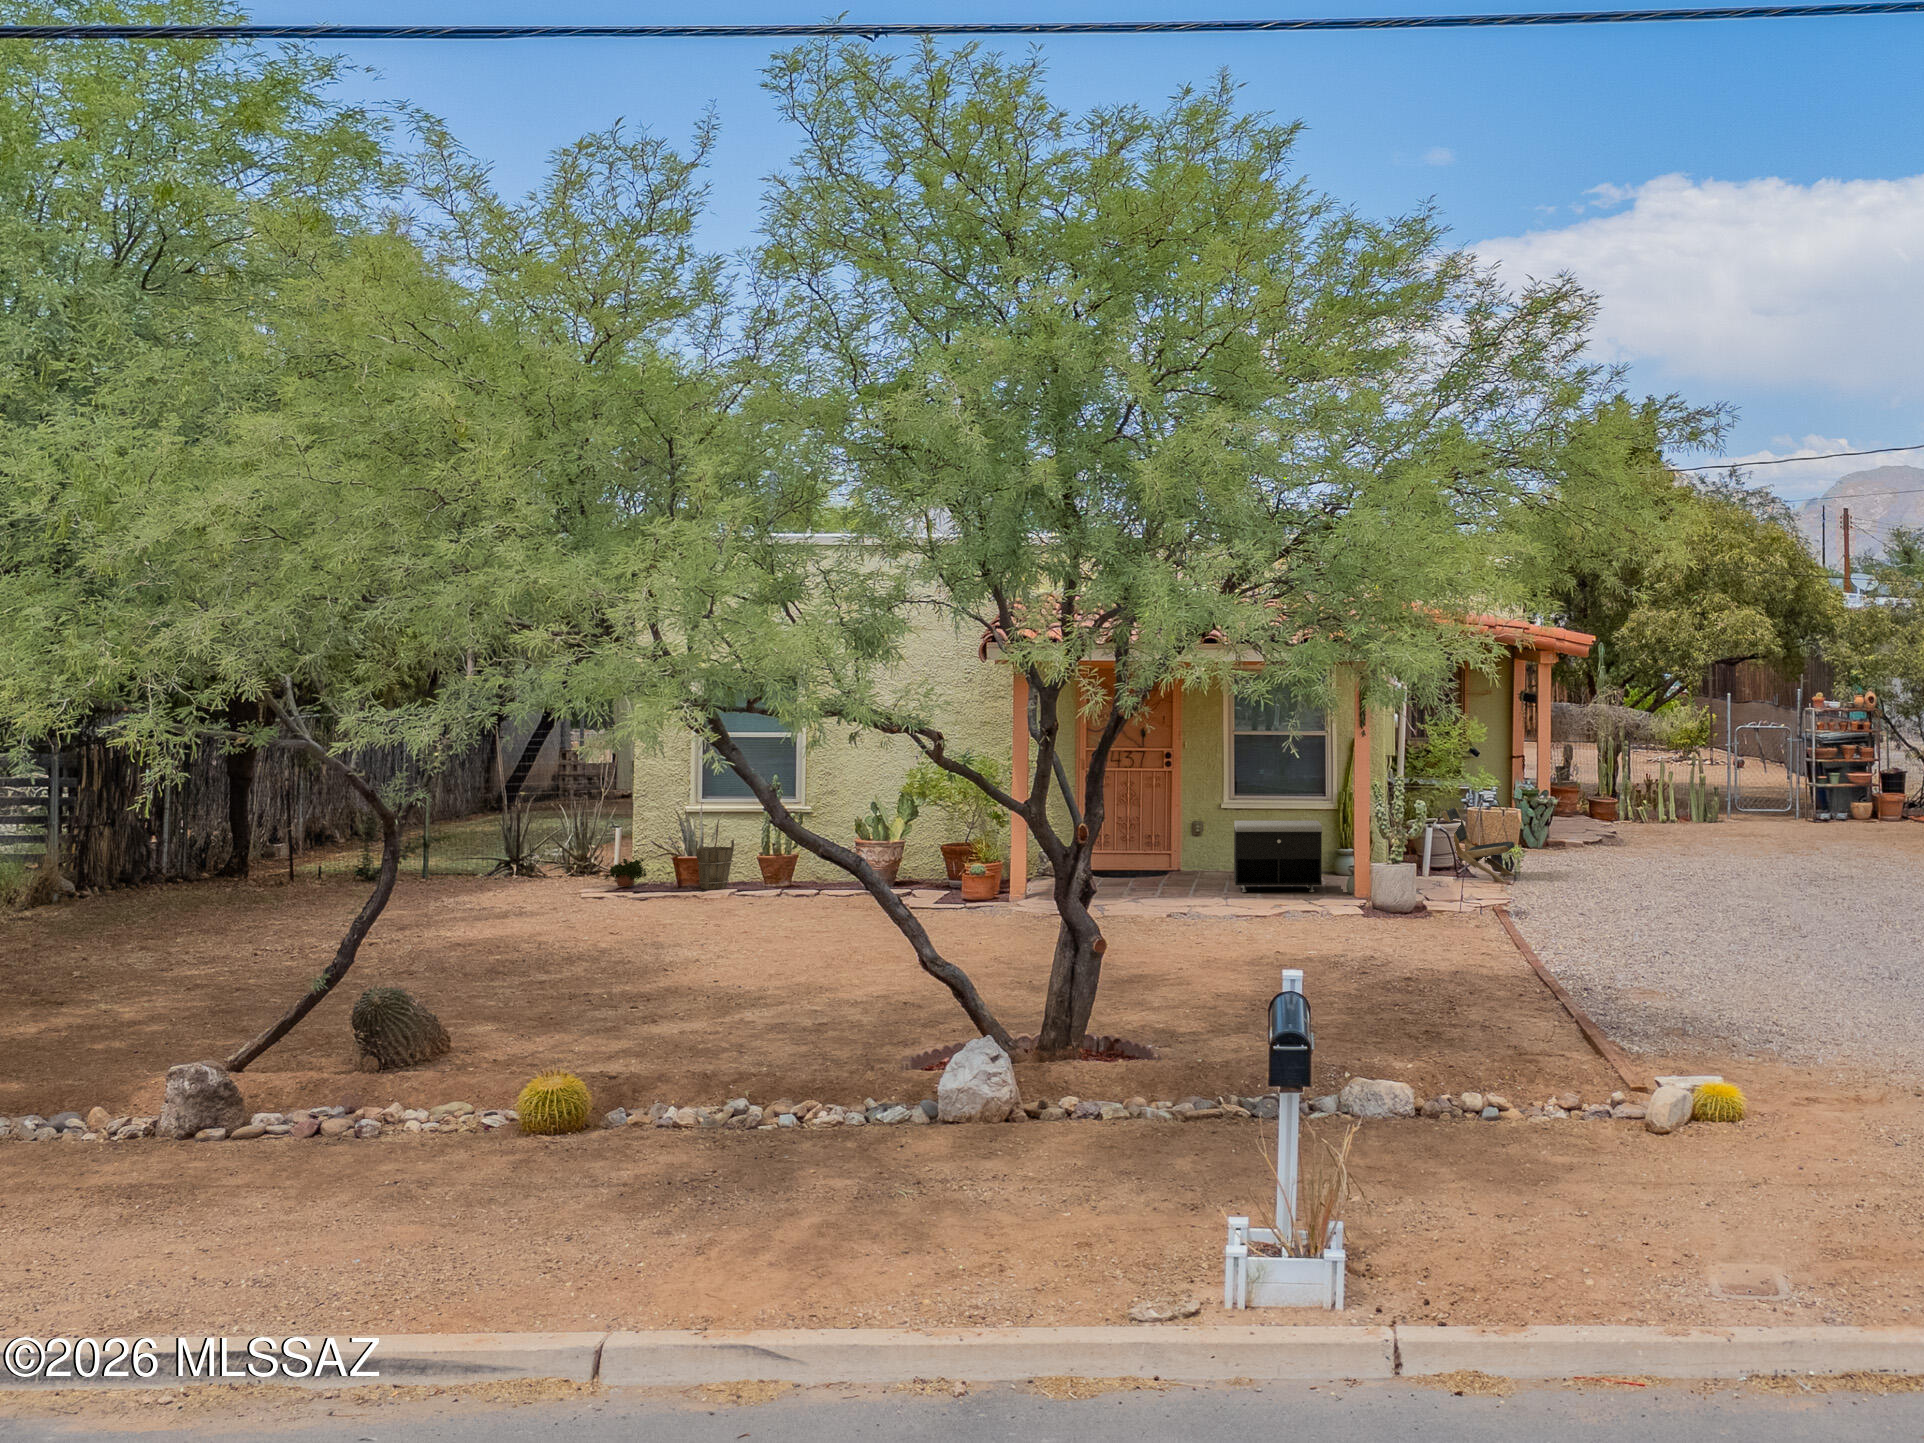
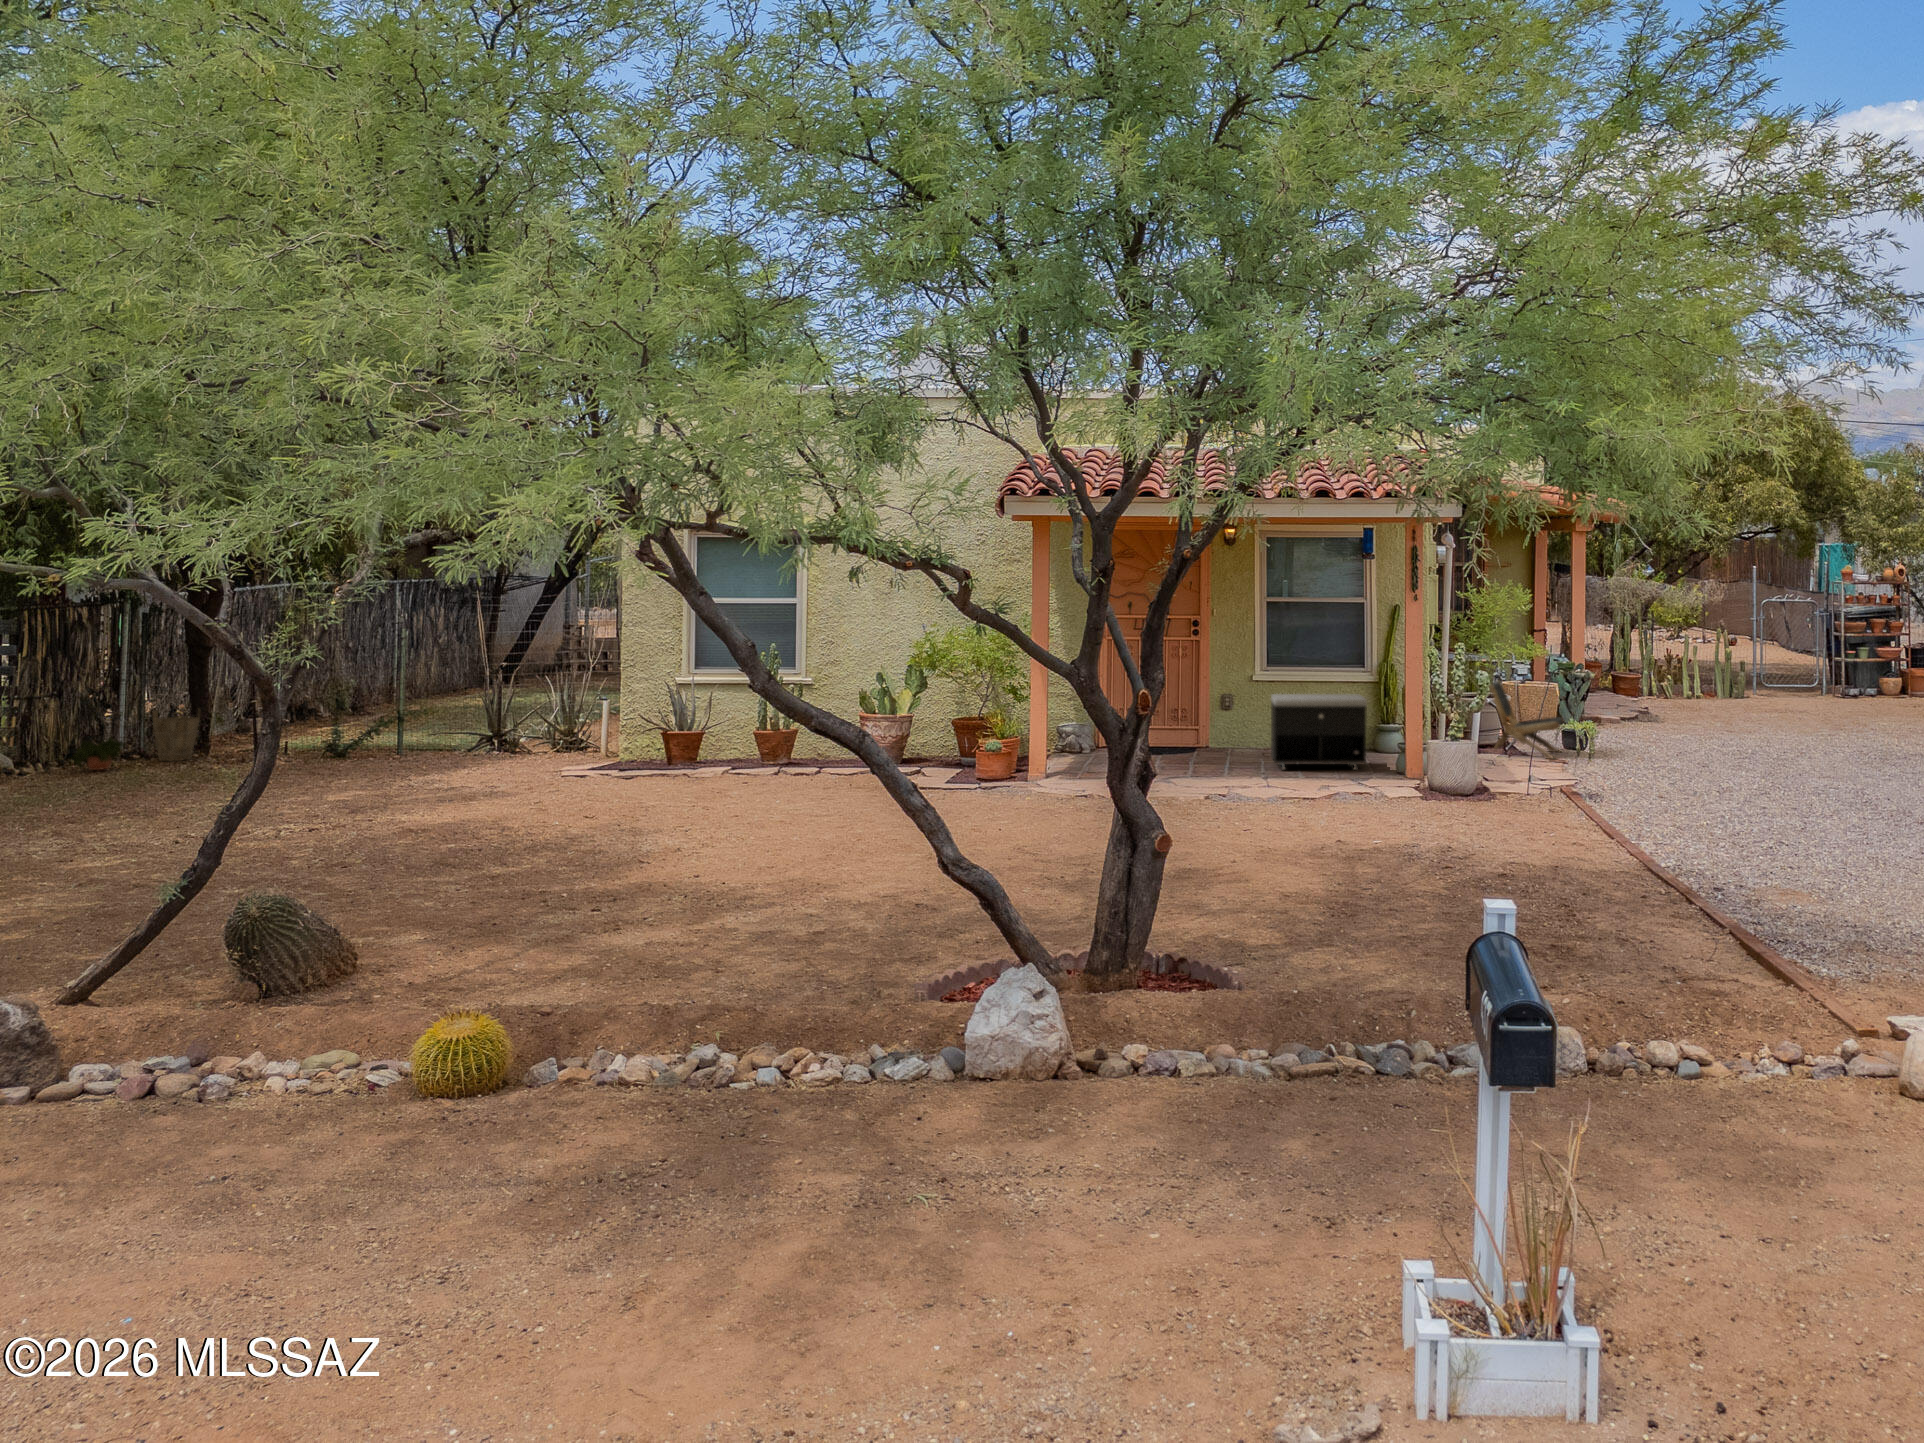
bucket: present [696,840,734,889] -> present [153,710,200,761]
potted plant: present [605,858,646,888] -> present [70,737,124,770]

